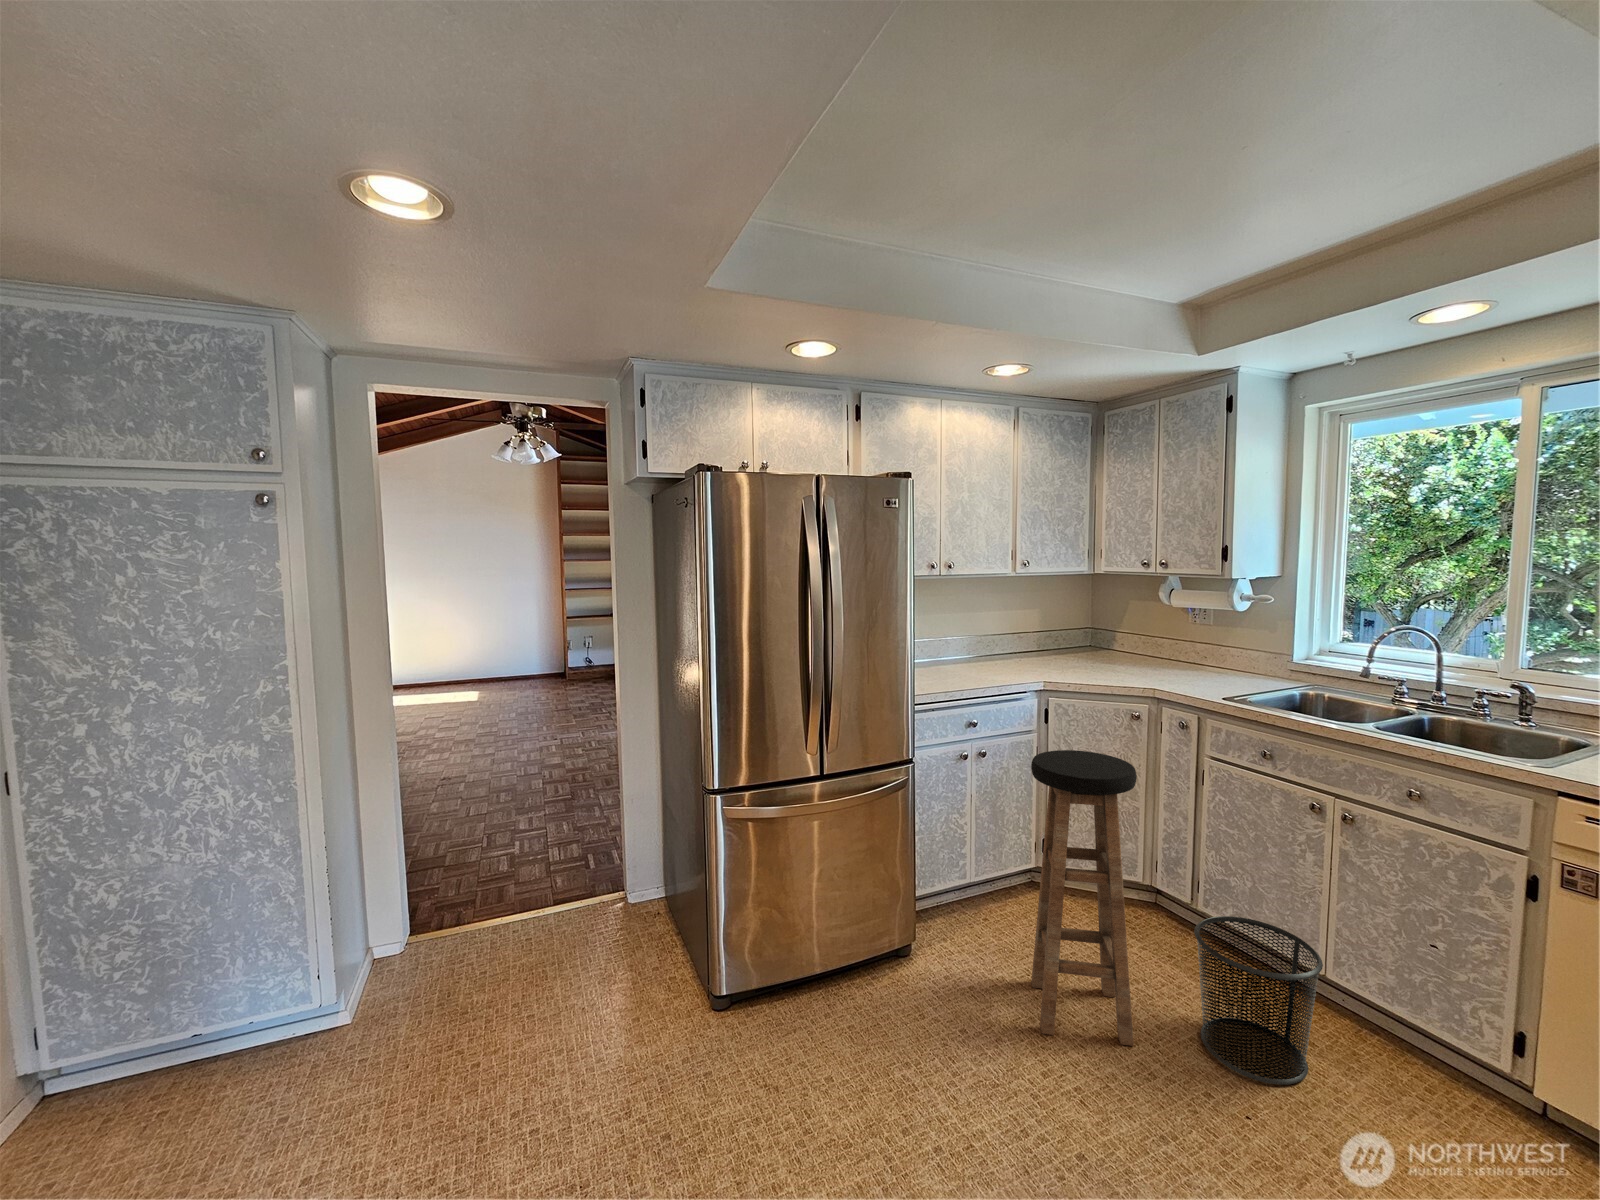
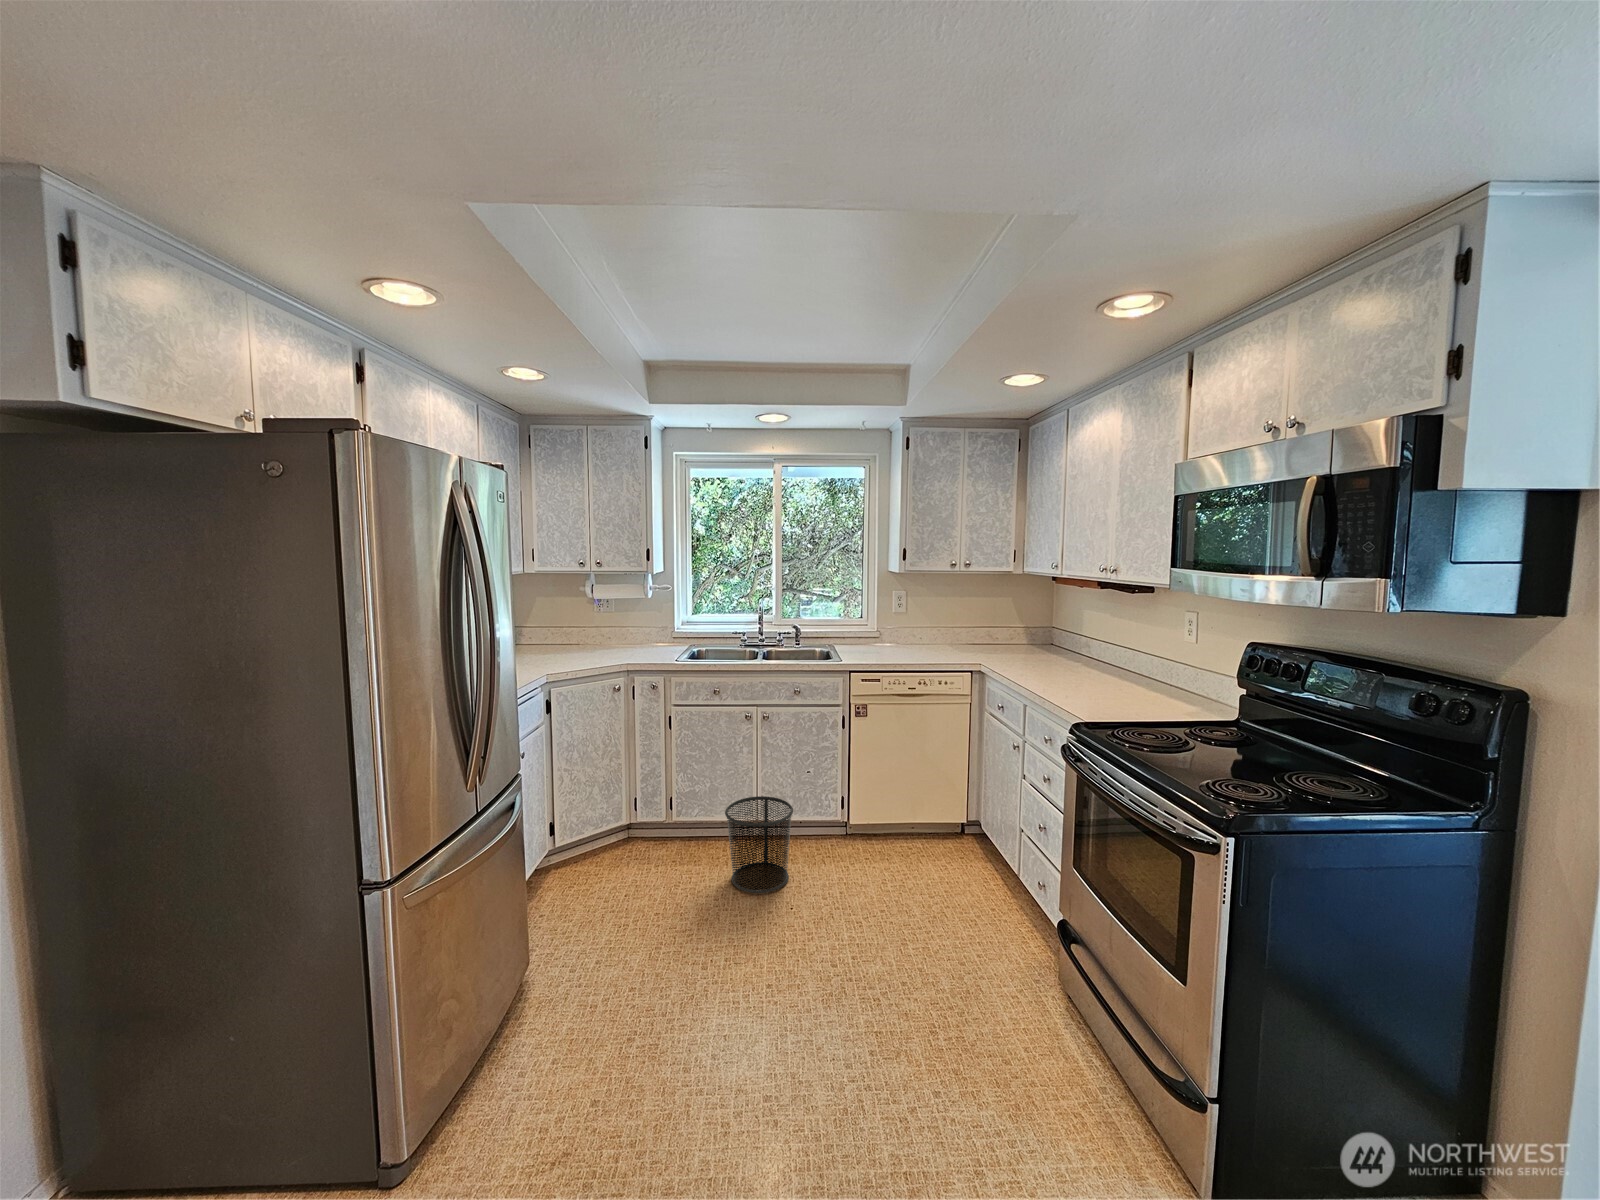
bar stool: present [1031,750,1137,1046] -> none [628,718,719,950]

